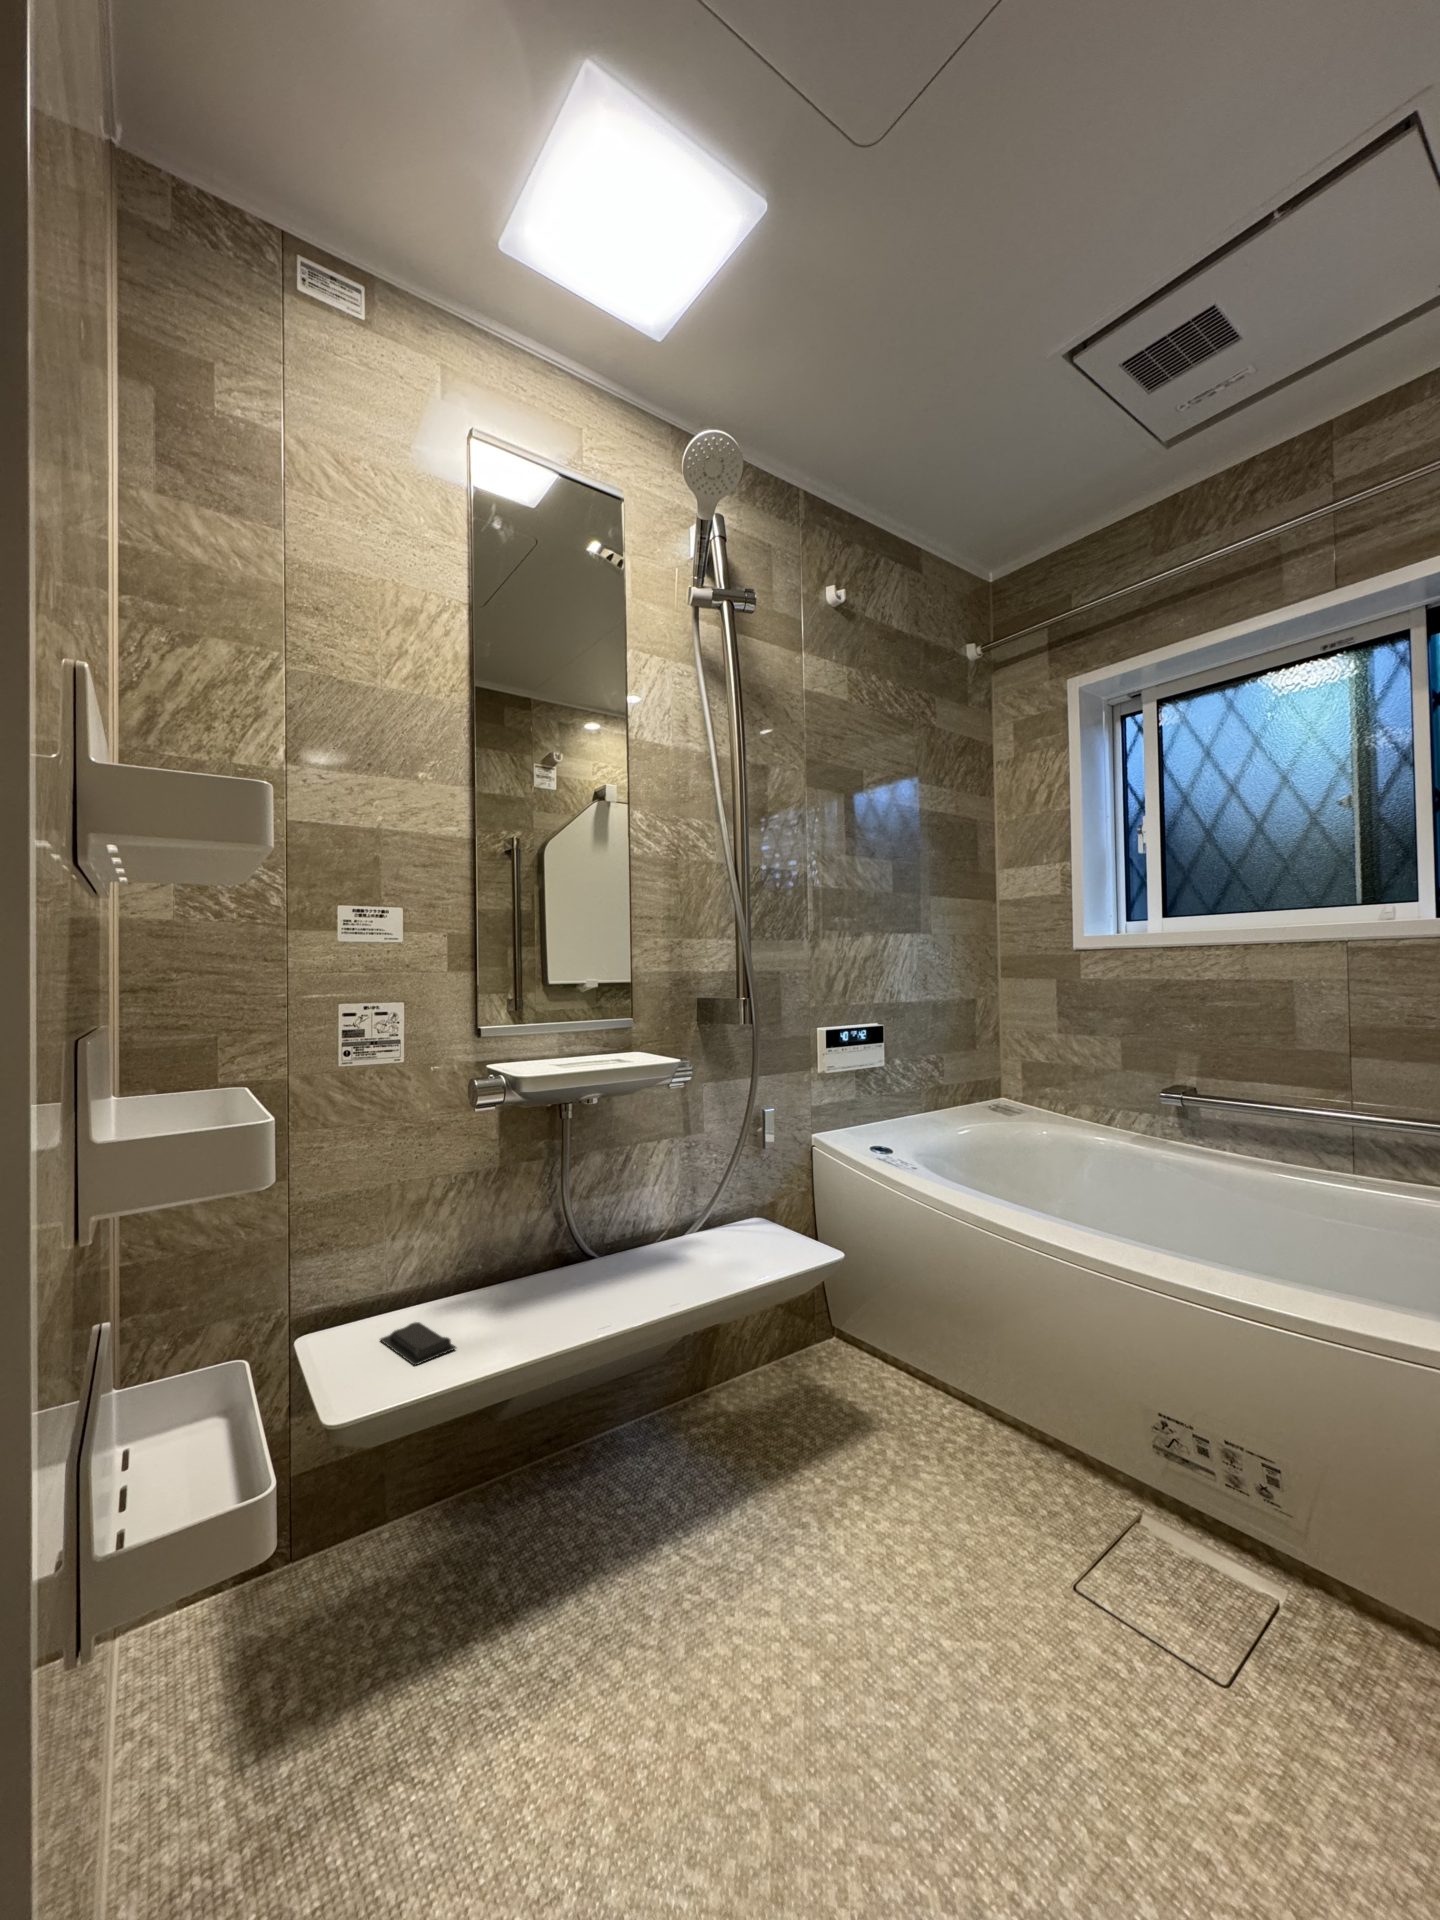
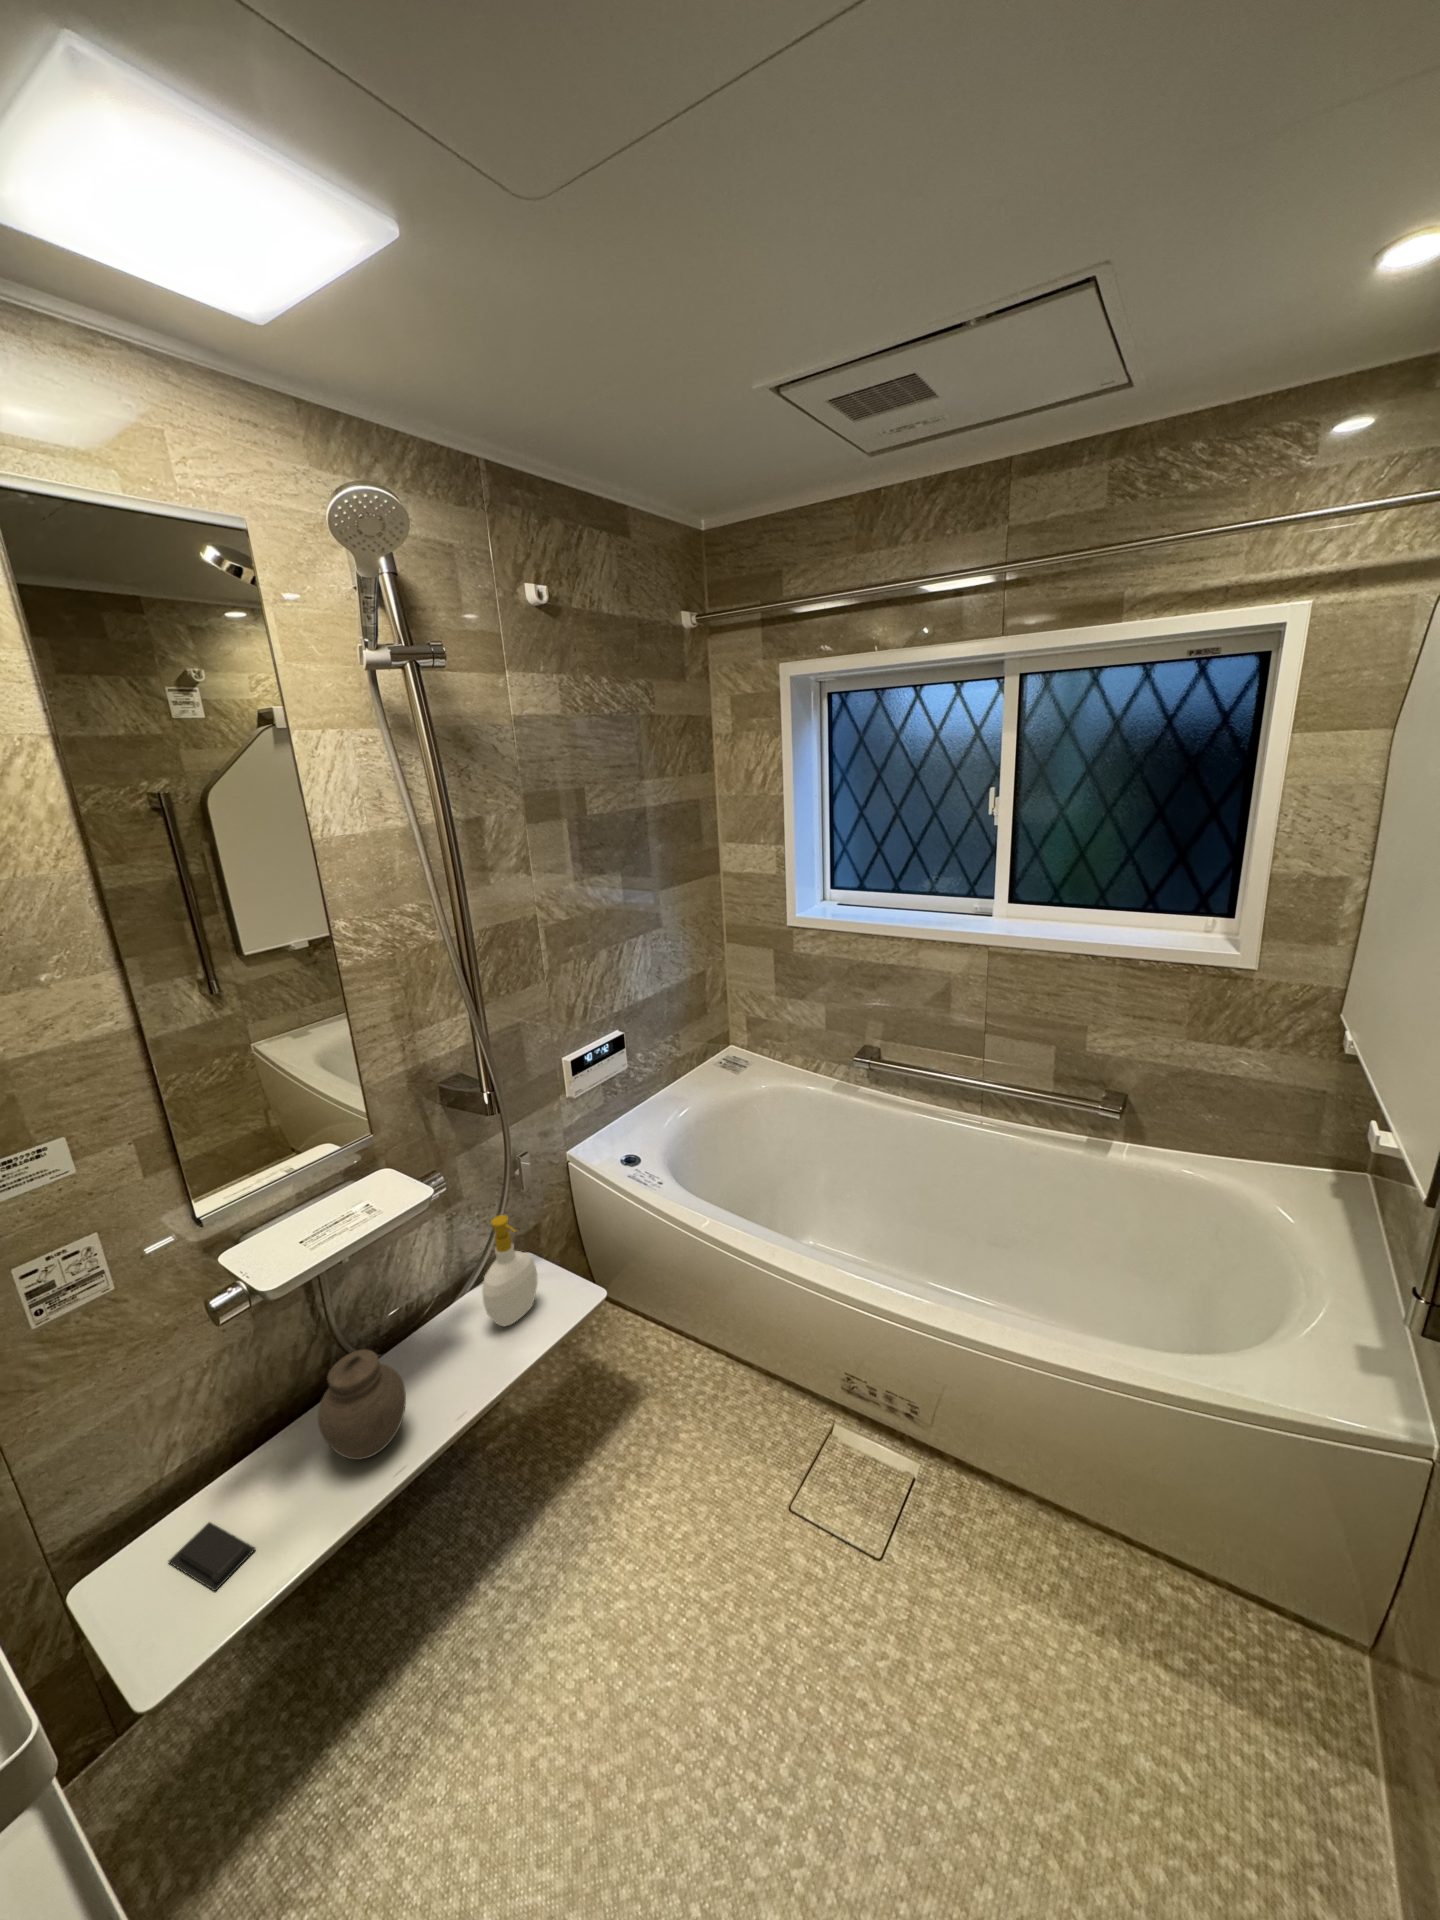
soap bottle: none [705,1132,765,1264] -> present [482,1215,537,1326]
jar: none [534,1194,619,1316] -> present [318,1349,406,1460]

